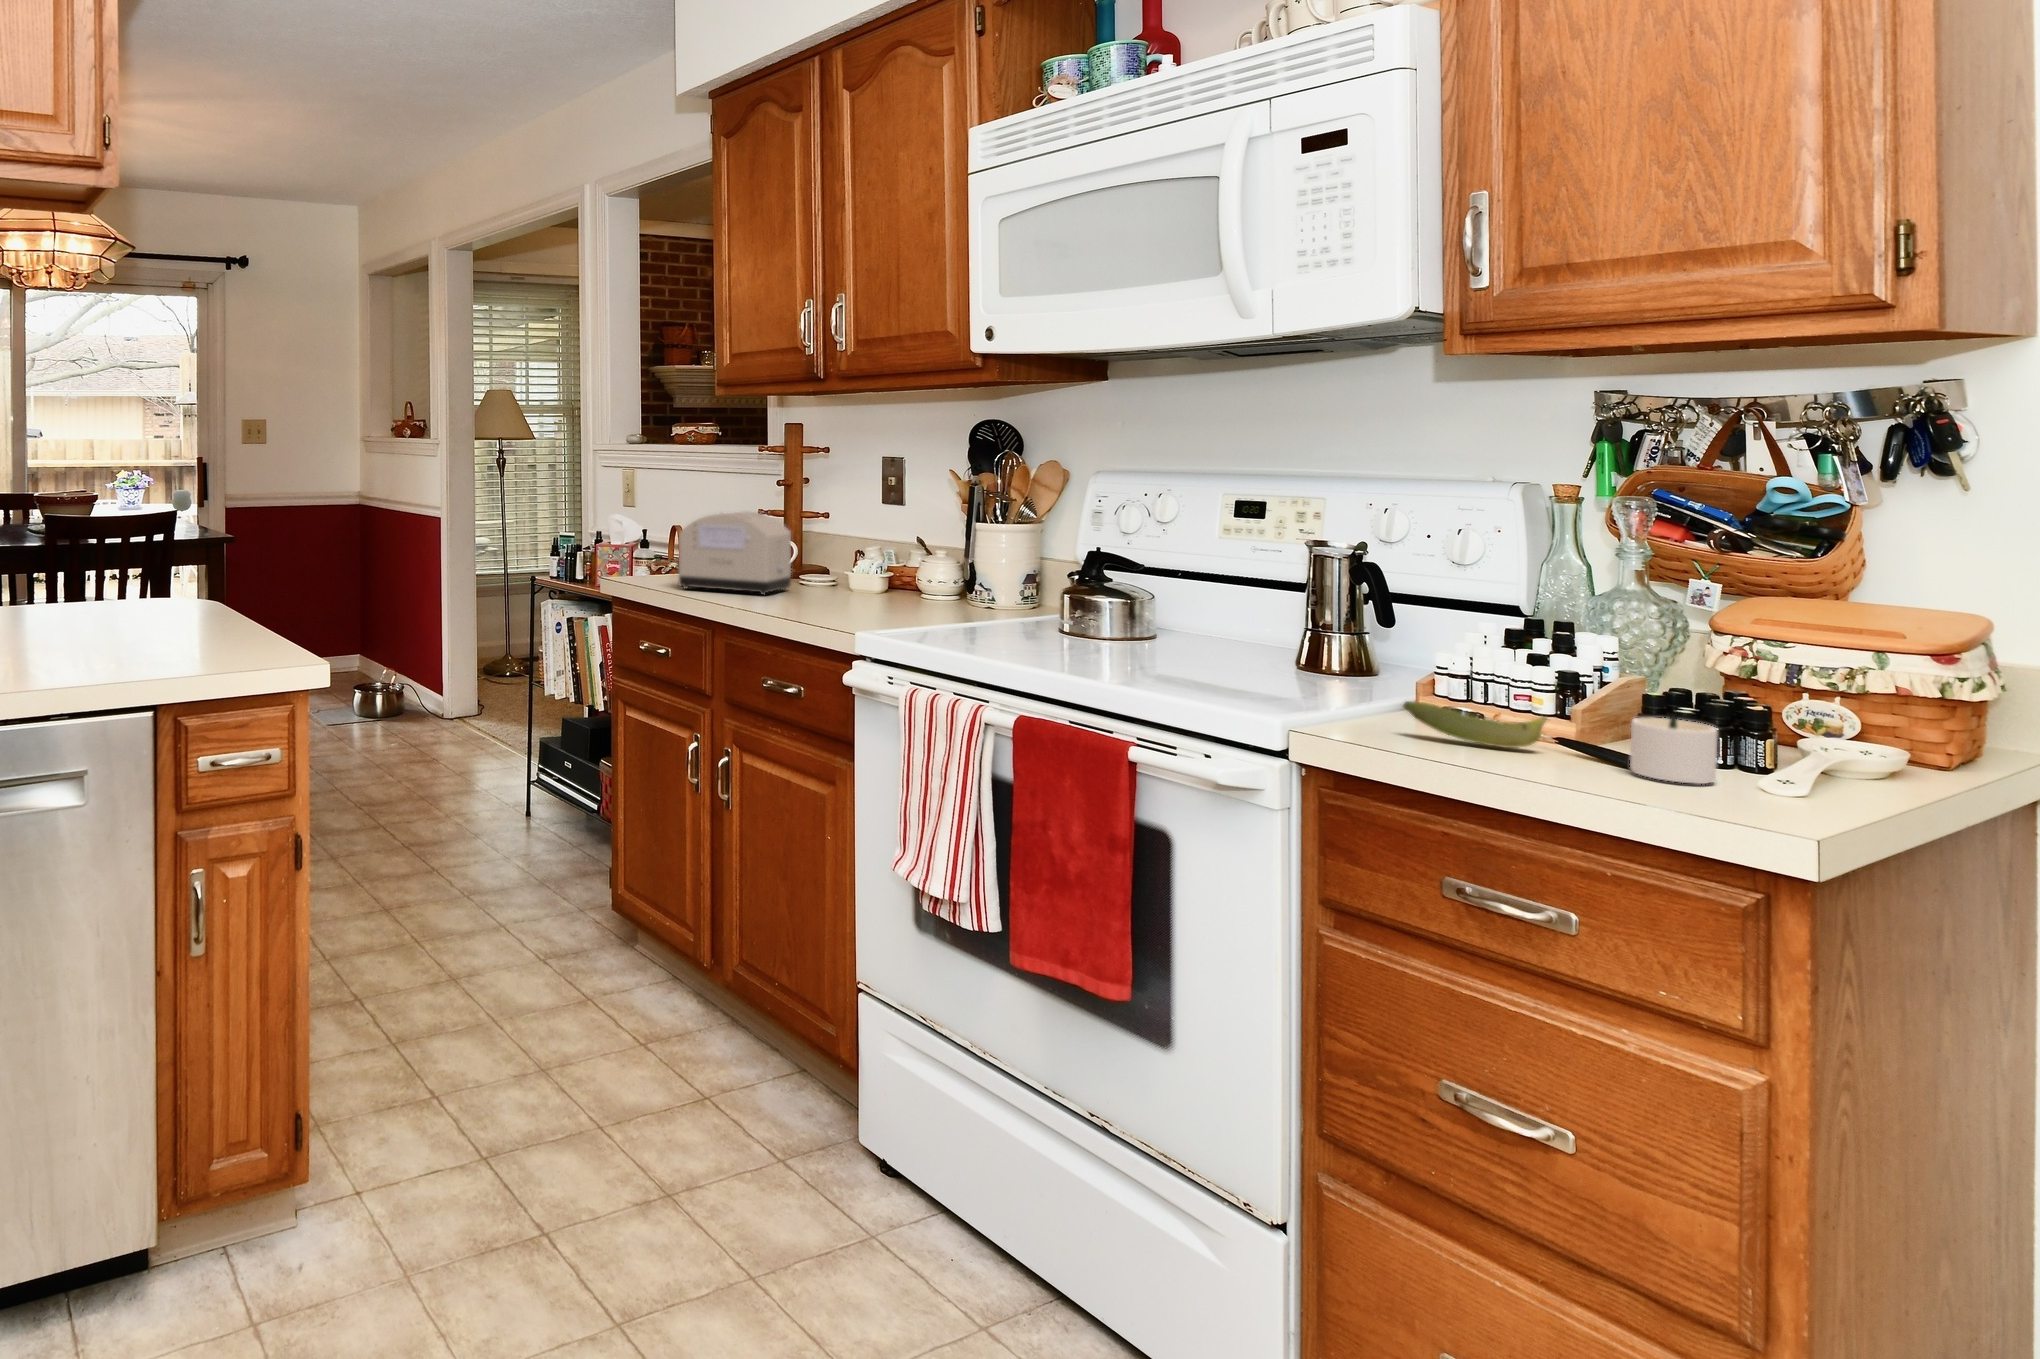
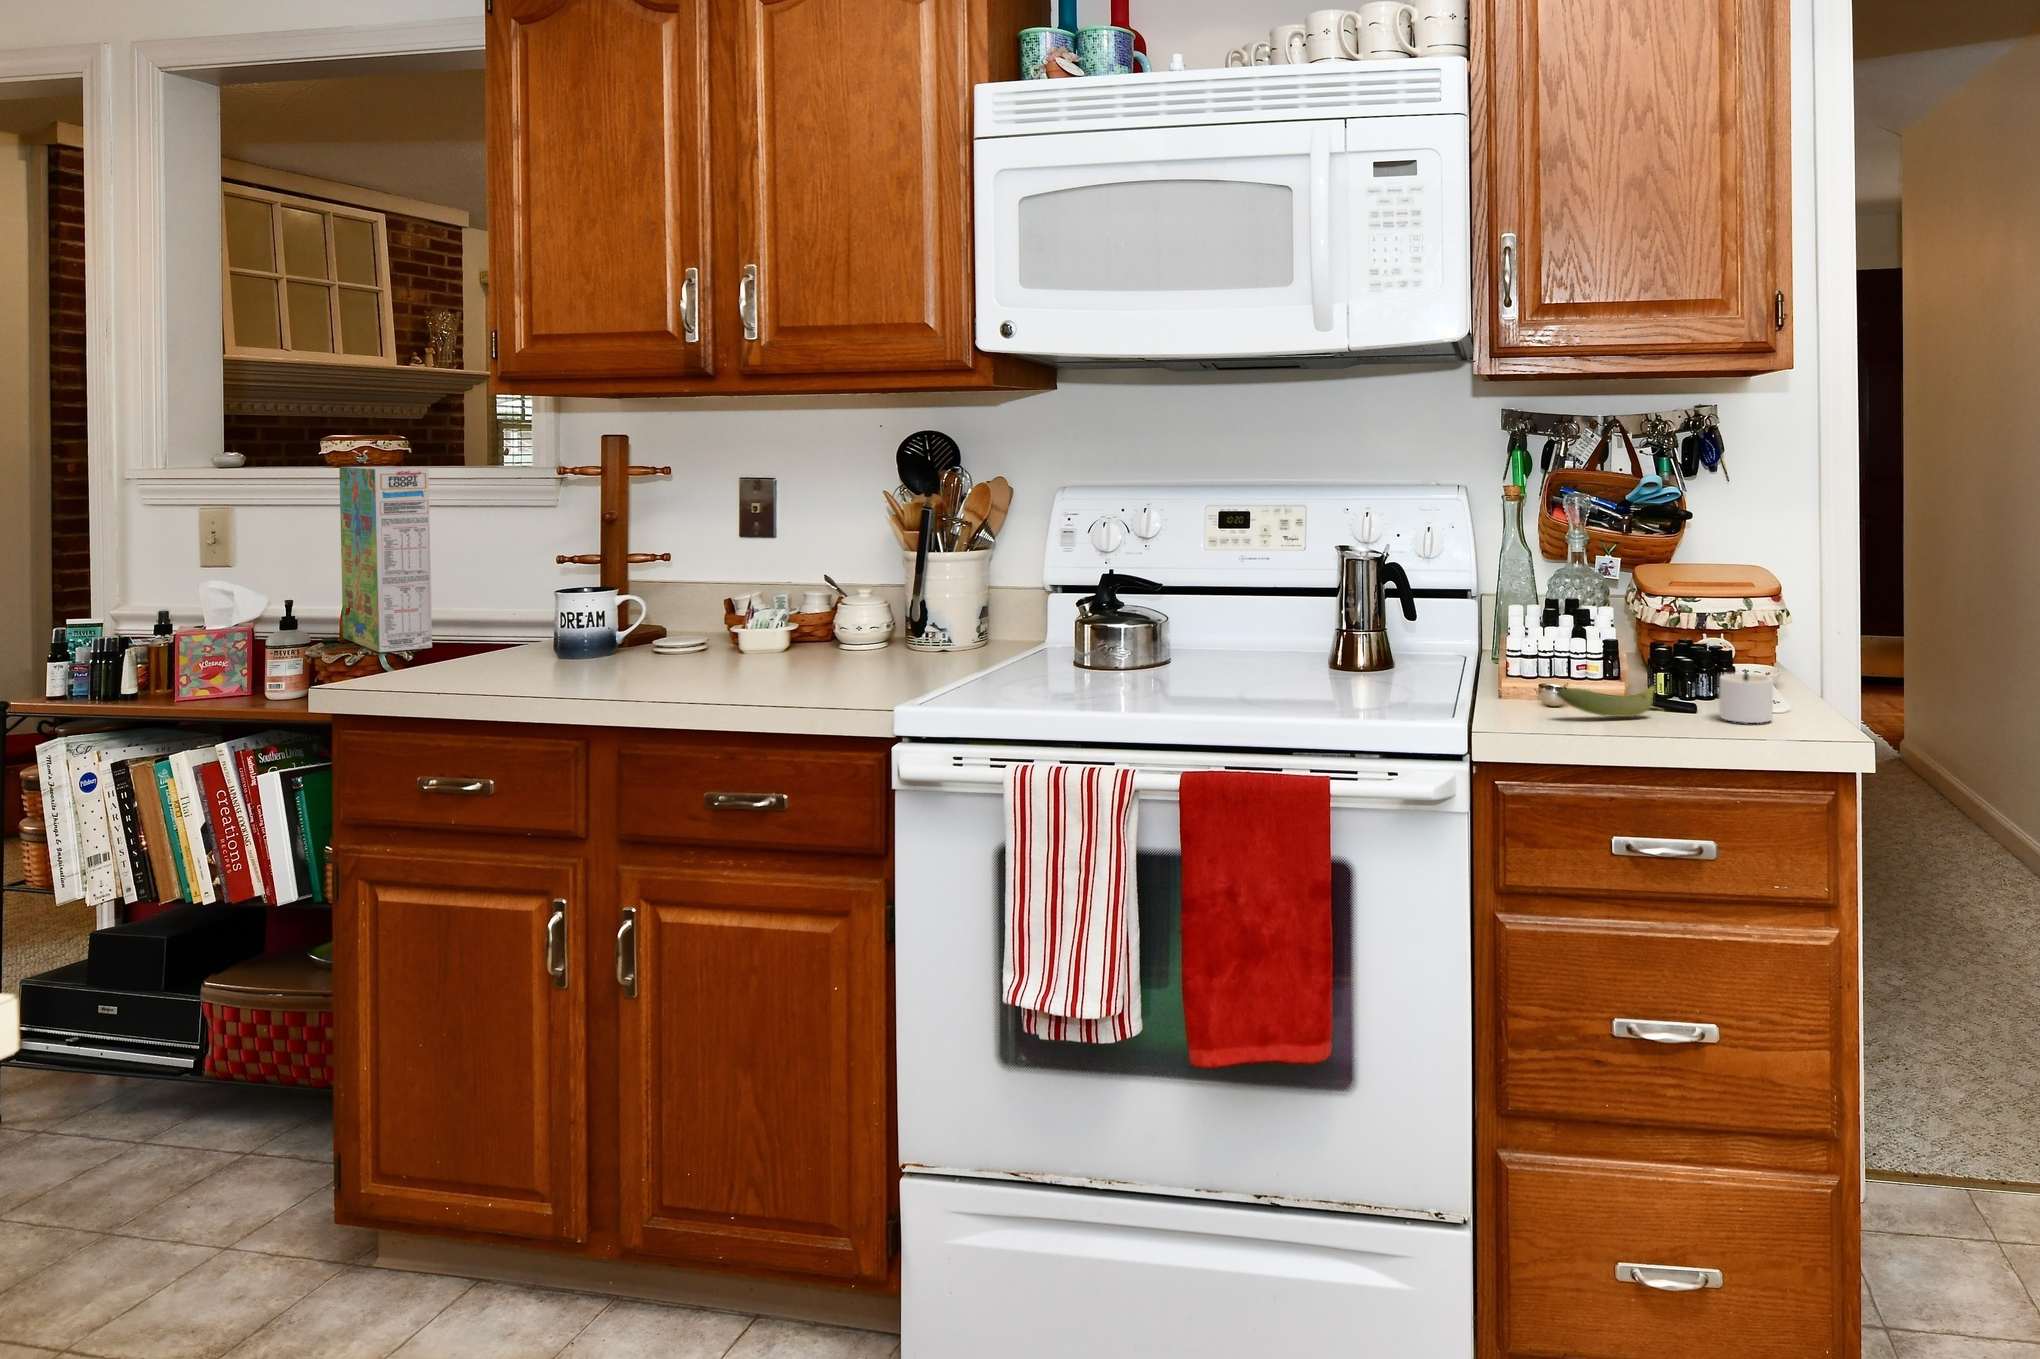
cereal box: none [647,446,682,570] -> present [339,466,432,652]
toaster: present [677,512,791,595] -> none [507,556,669,675]

